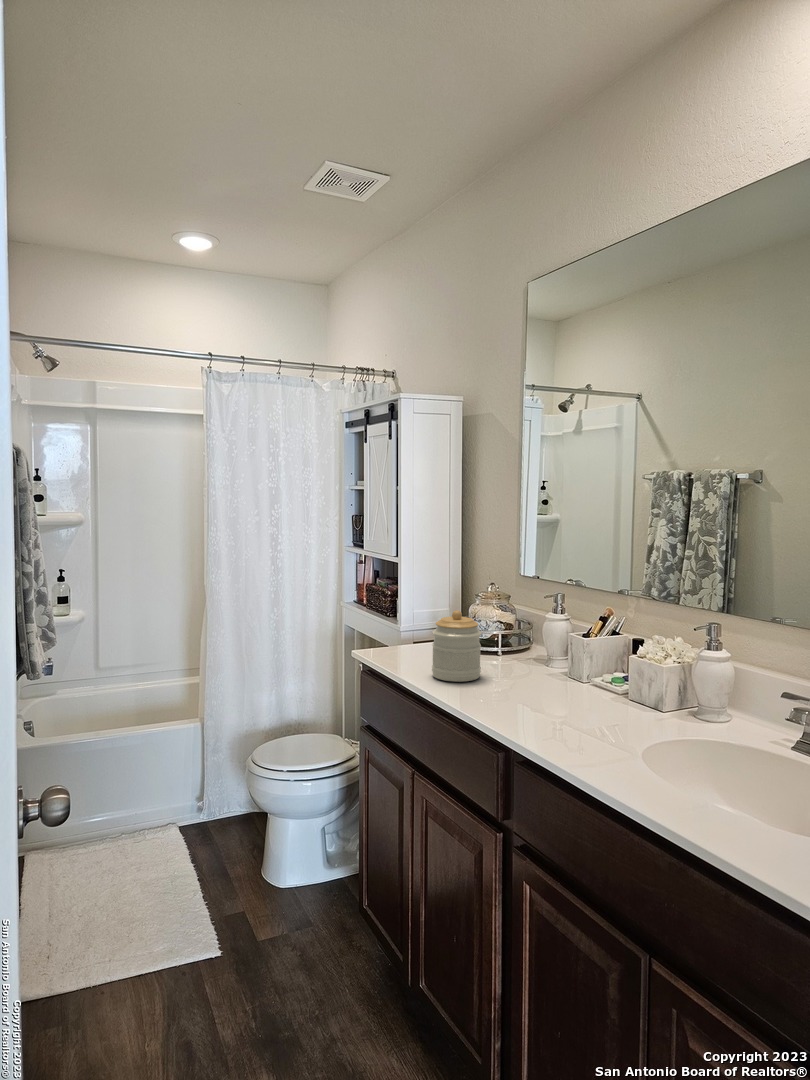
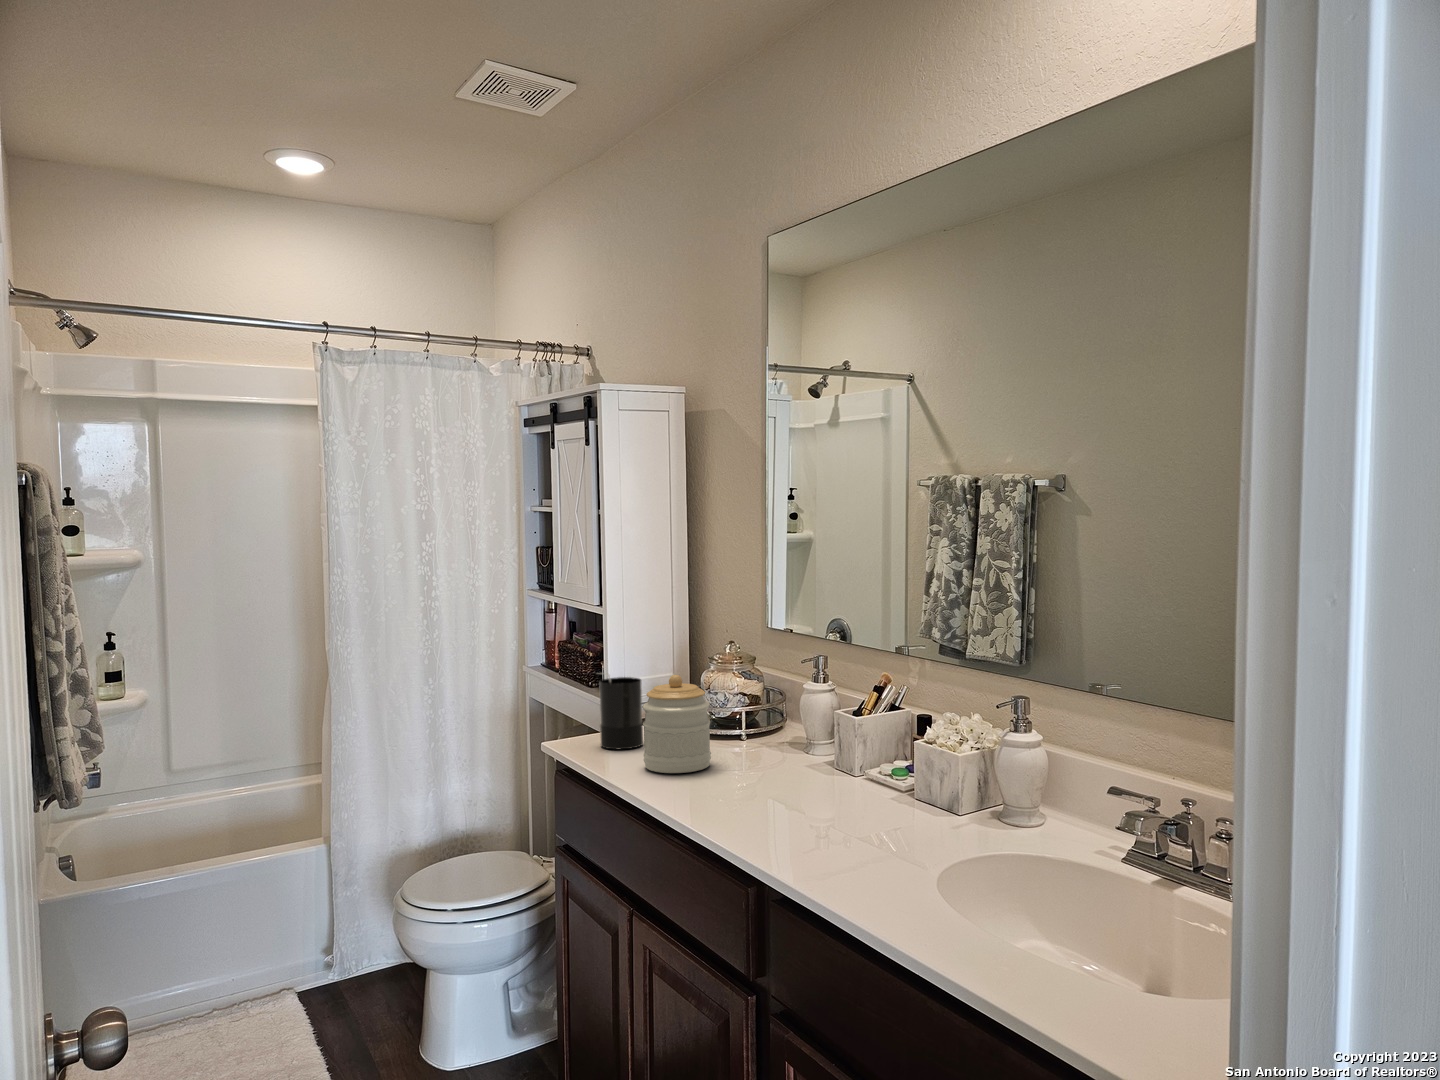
candle: none [397,606,430,661] -> present [599,675,643,750]

